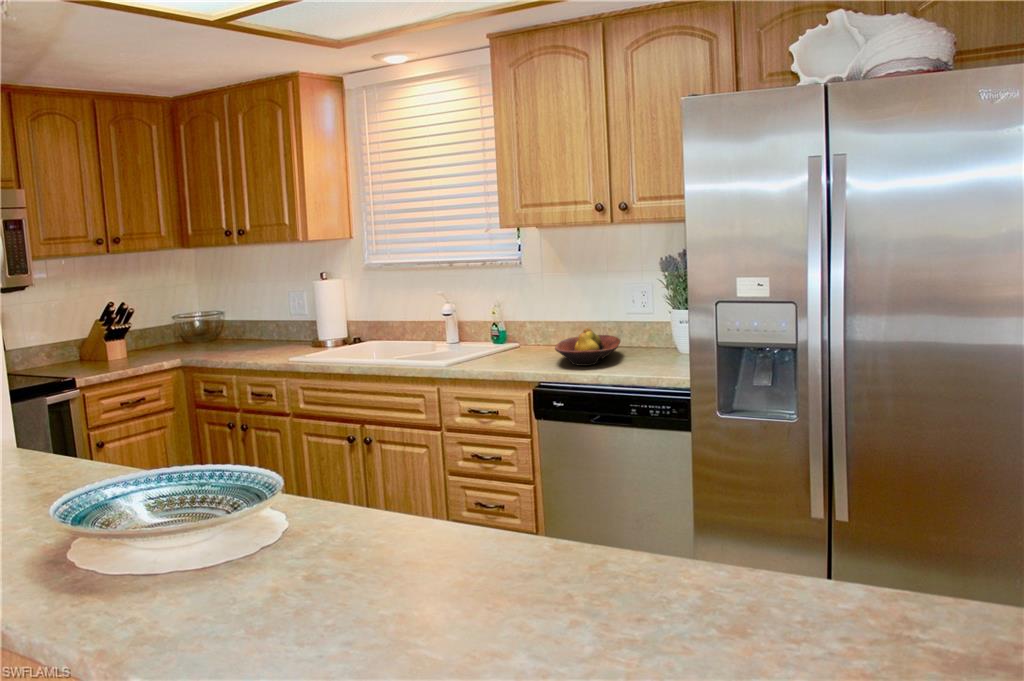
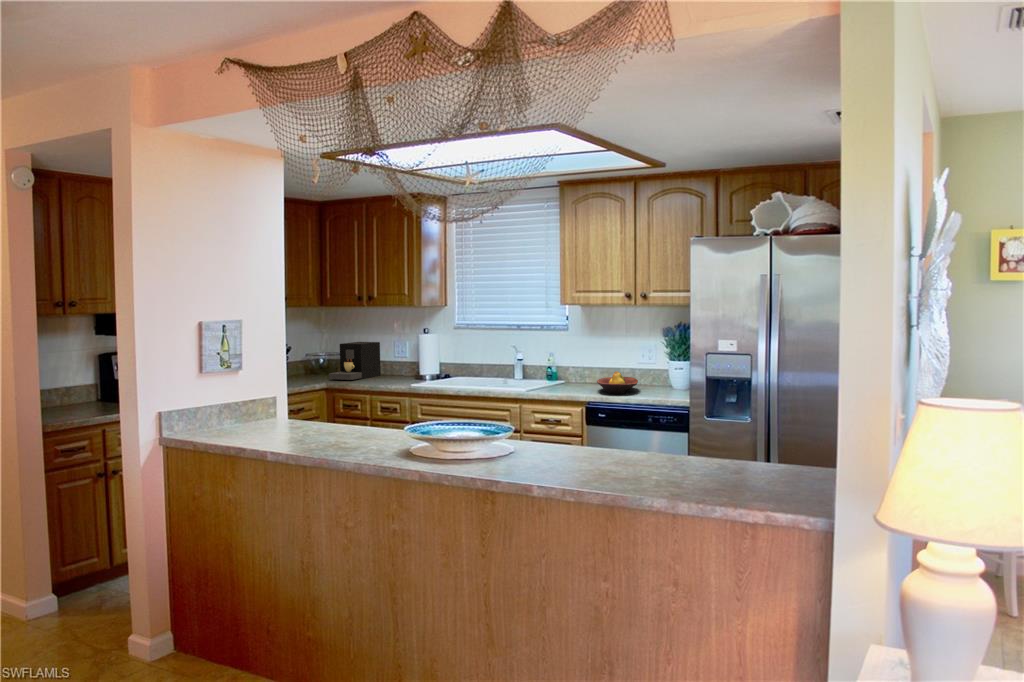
coffee maker: none [188,295,270,353] -> present [329,342,381,380]

